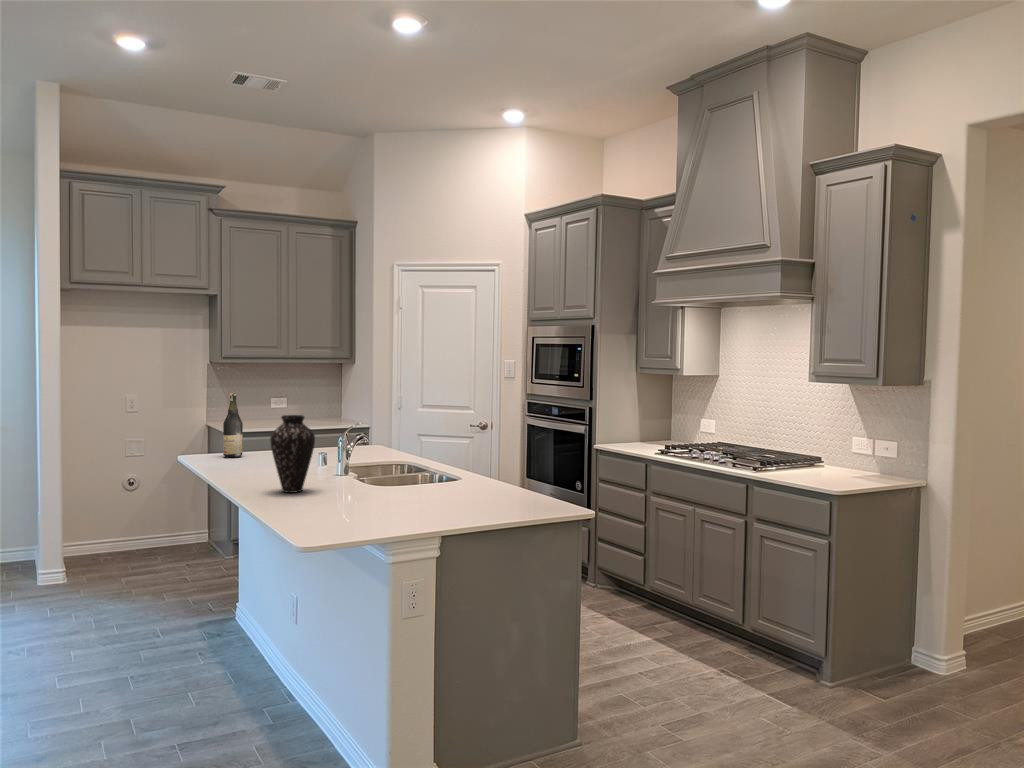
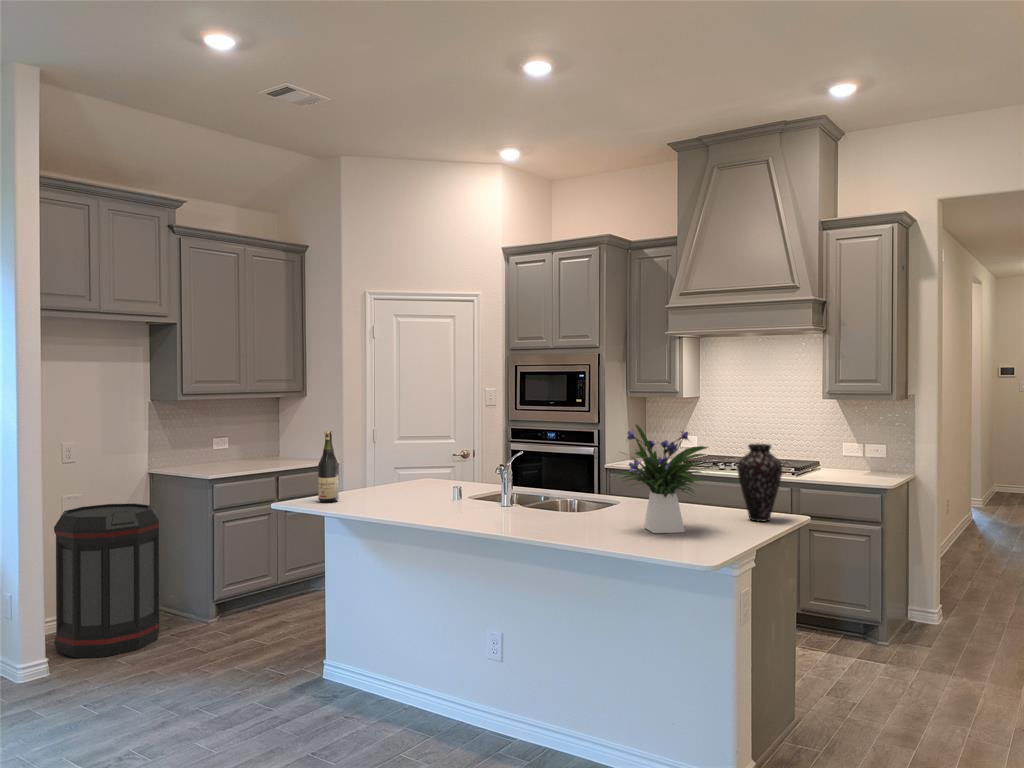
flower arrangement: none [331,396,441,512] -> present [620,424,708,533]
vase: present [270,415,315,493] -> present [737,444,782,521]
trash can: none [98,448,186,573] -> present [54,504,159,658]

